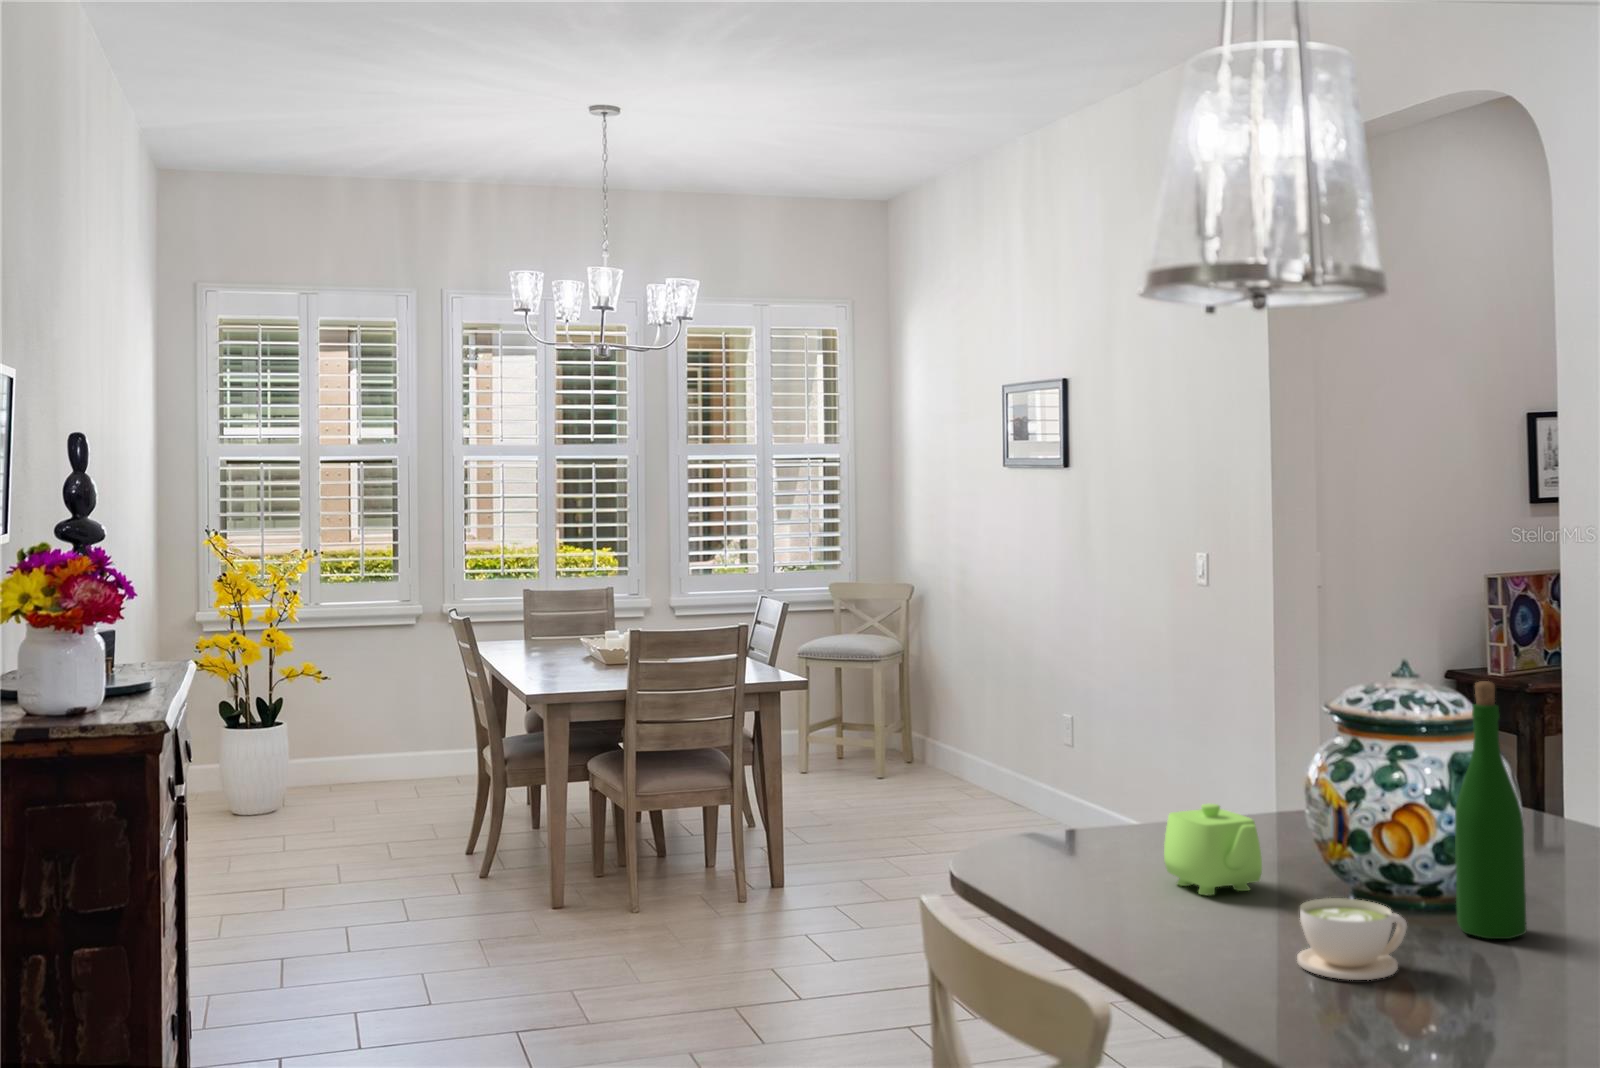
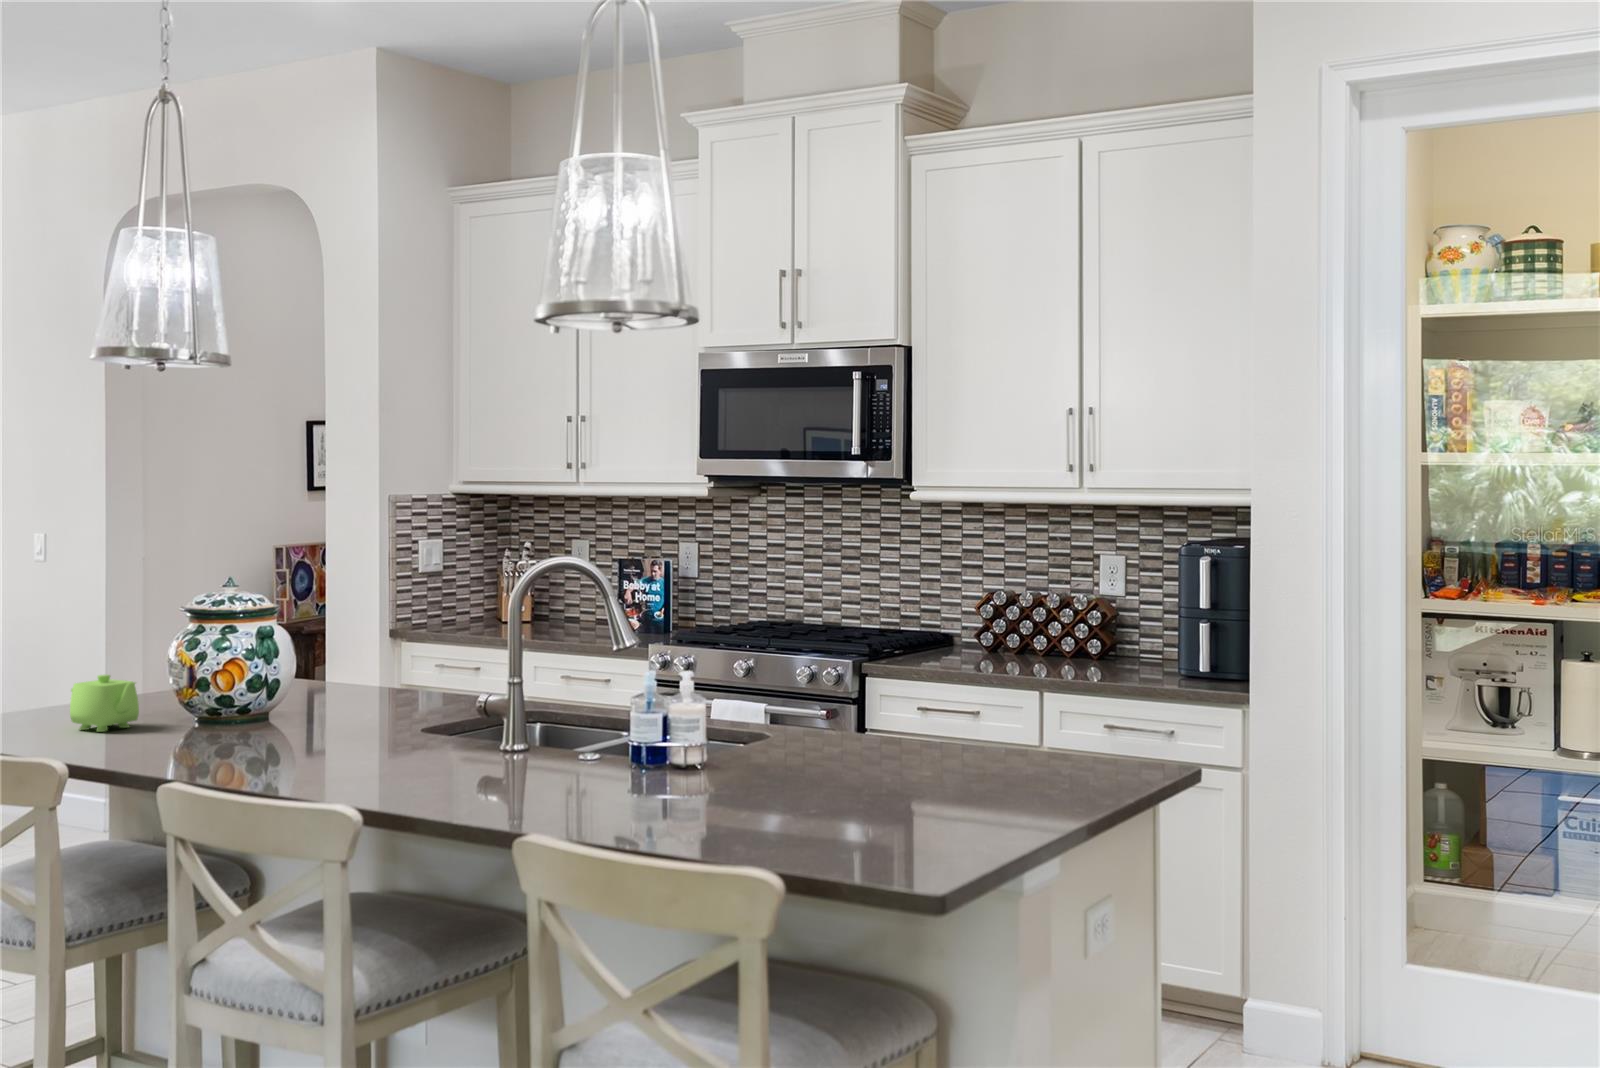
wine bottle: present [1454,681,1527,939] -> none [259,584,298,729]
coffee cup: present [1297,898,1407,980] -> none [170,710,233,751]

